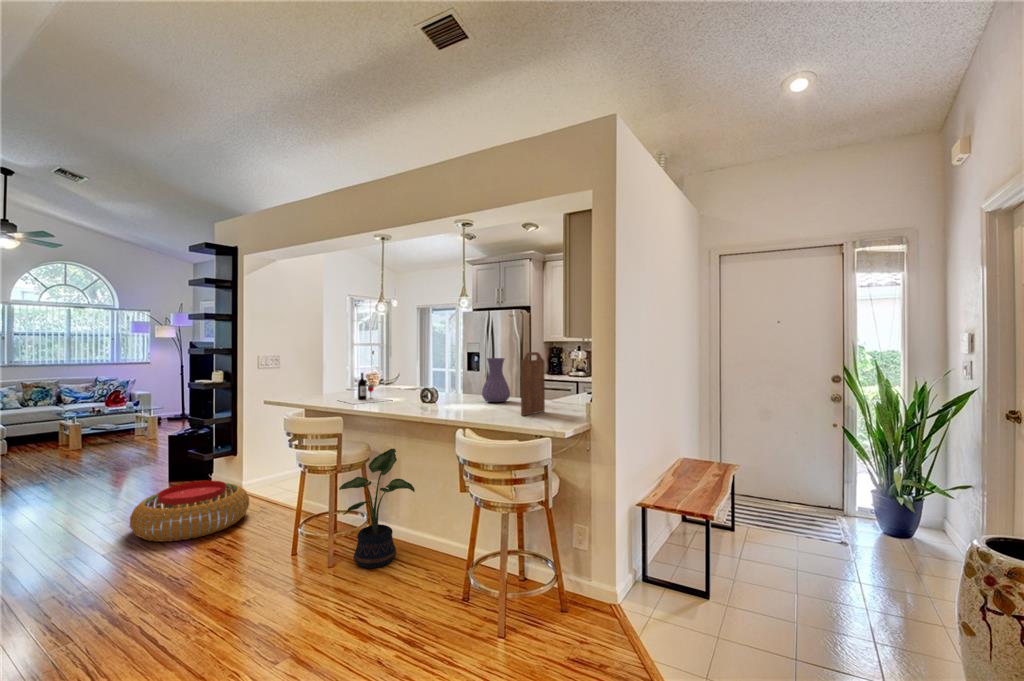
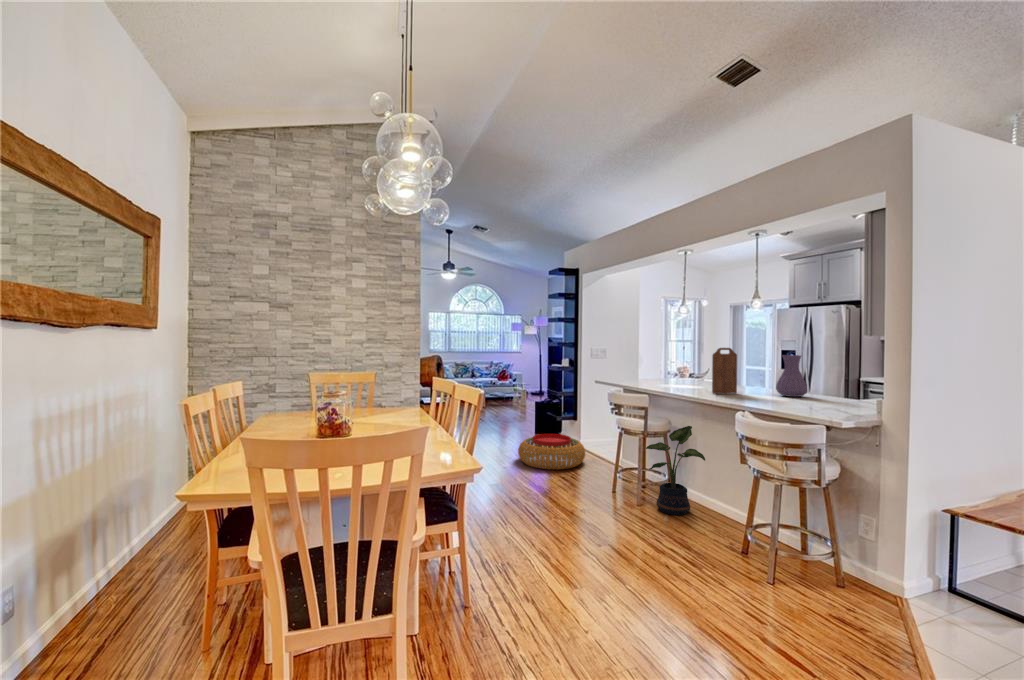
cutting board: present [521,352,545,416] -> present [712,348,737,394]
wine bottle: present [339,373,390,404] -> none [647,364,694,388]

